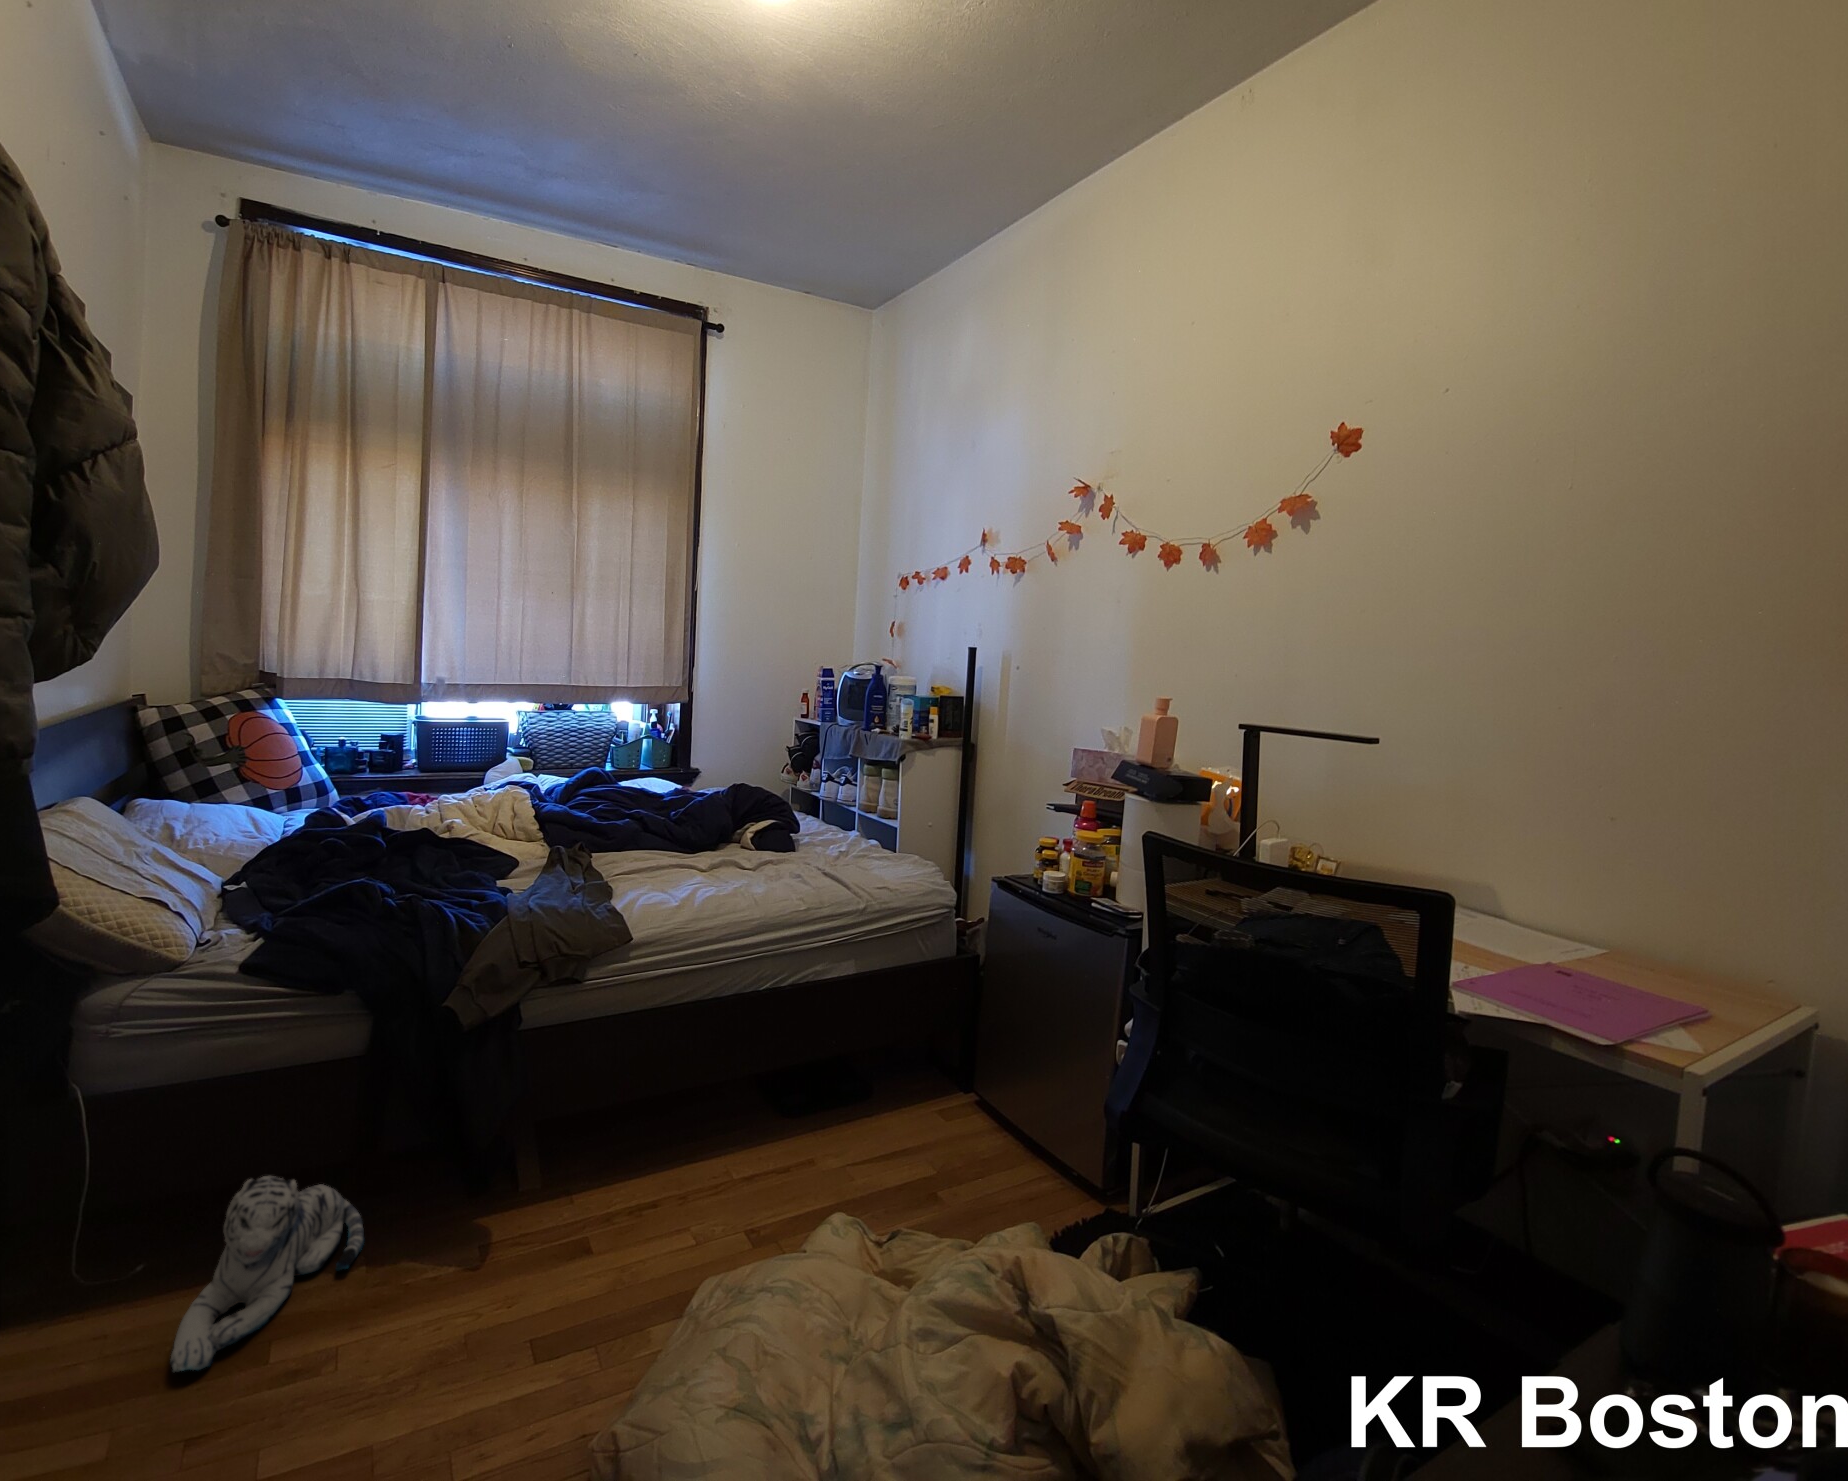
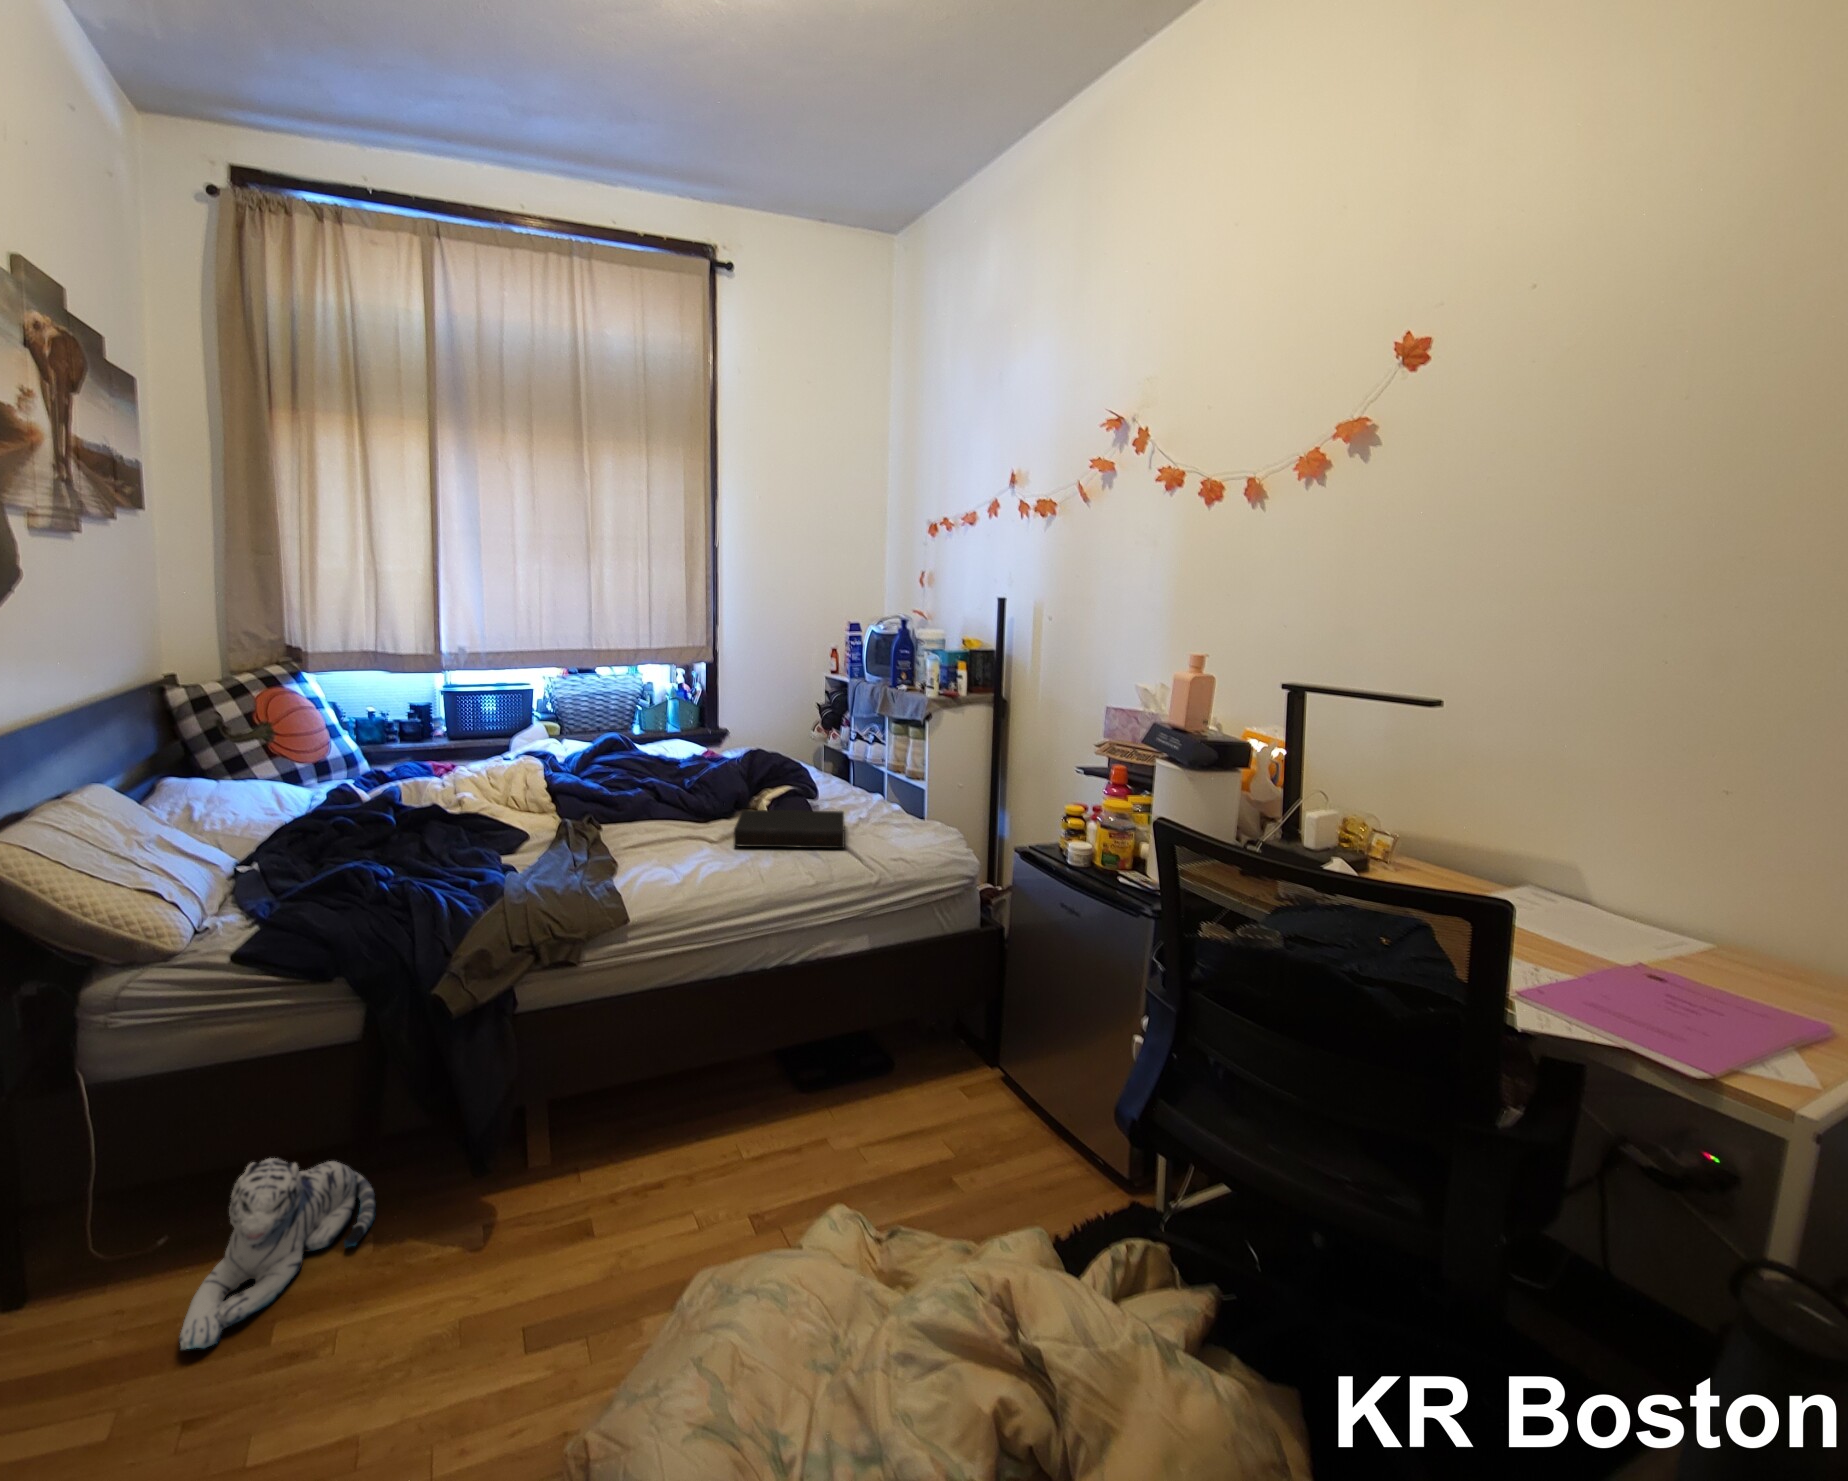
book: none [727,840,834,876] -> present [734,810,845,848]

